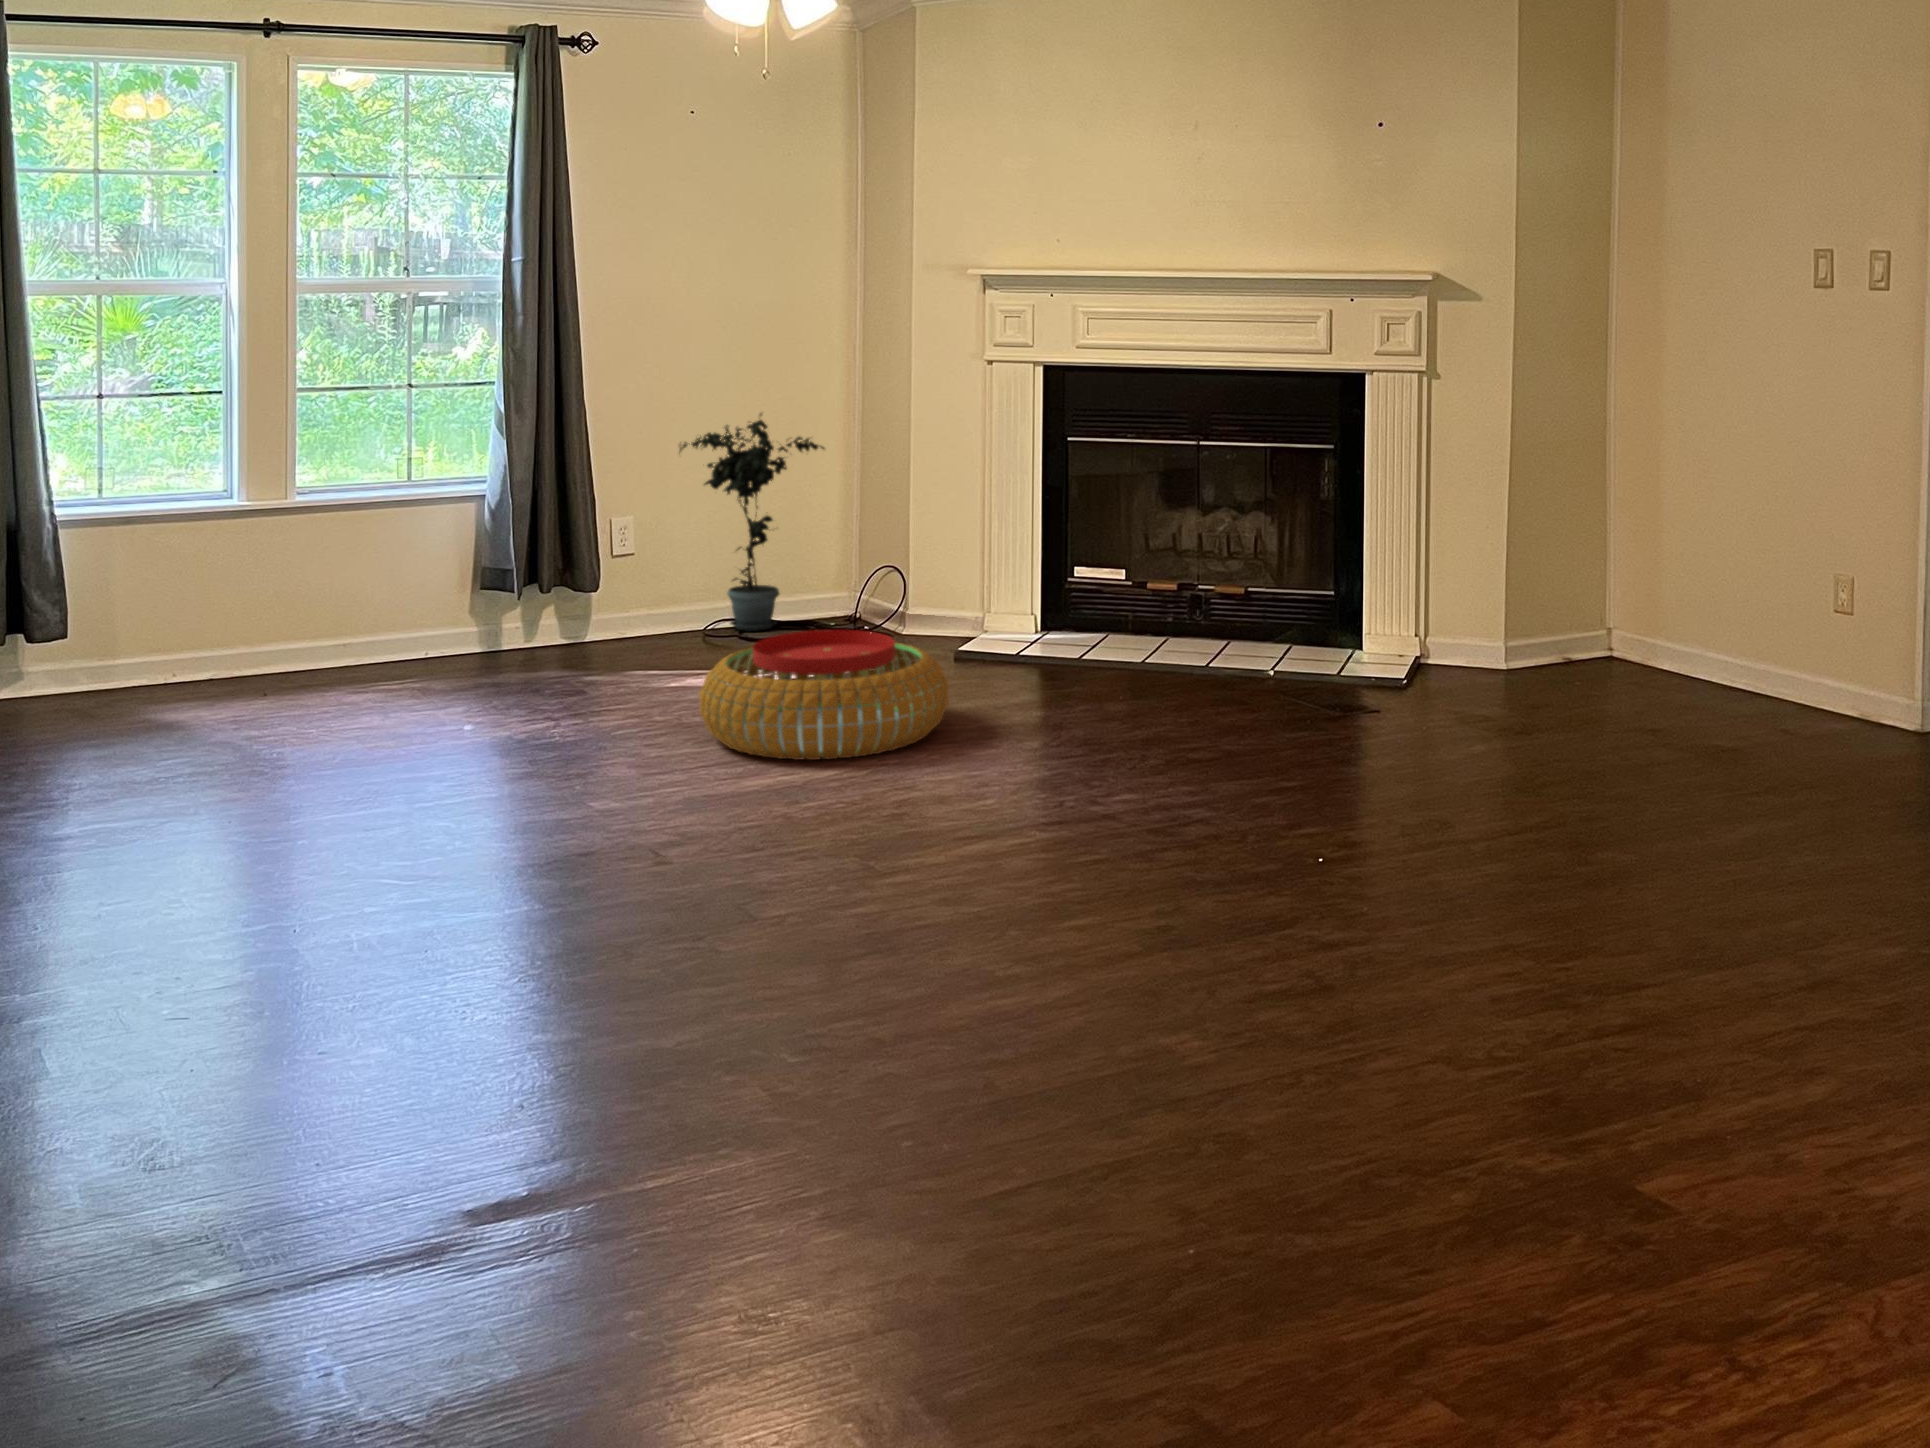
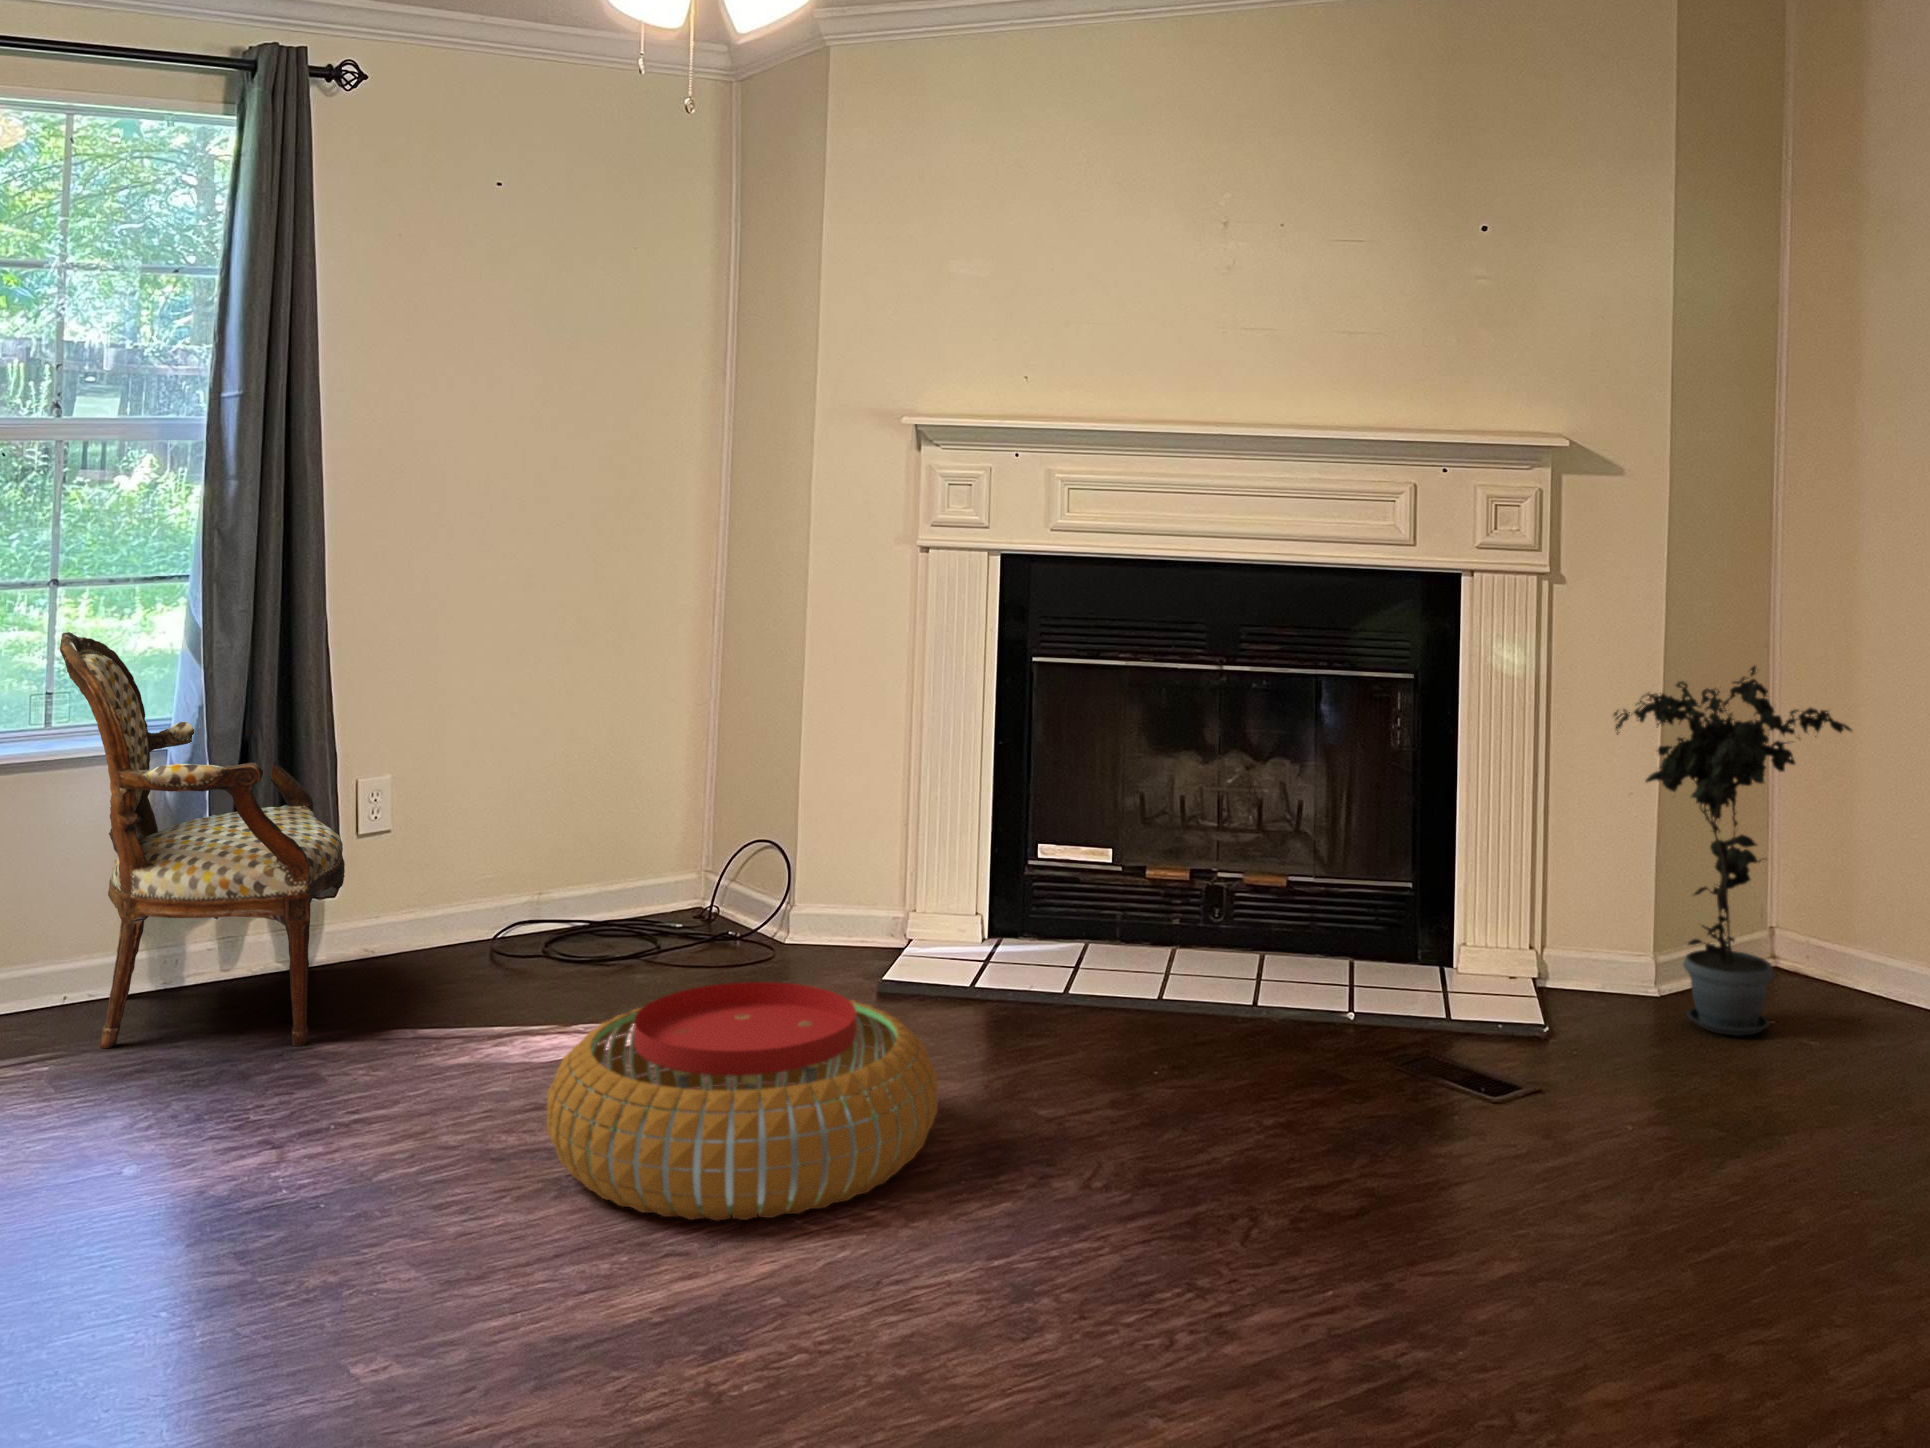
armchair: none [413,414,598,679] -> present [60,632,345,1048]
potted plant: present [680,414,824,631] -> present [1614,666,1851,1035]

